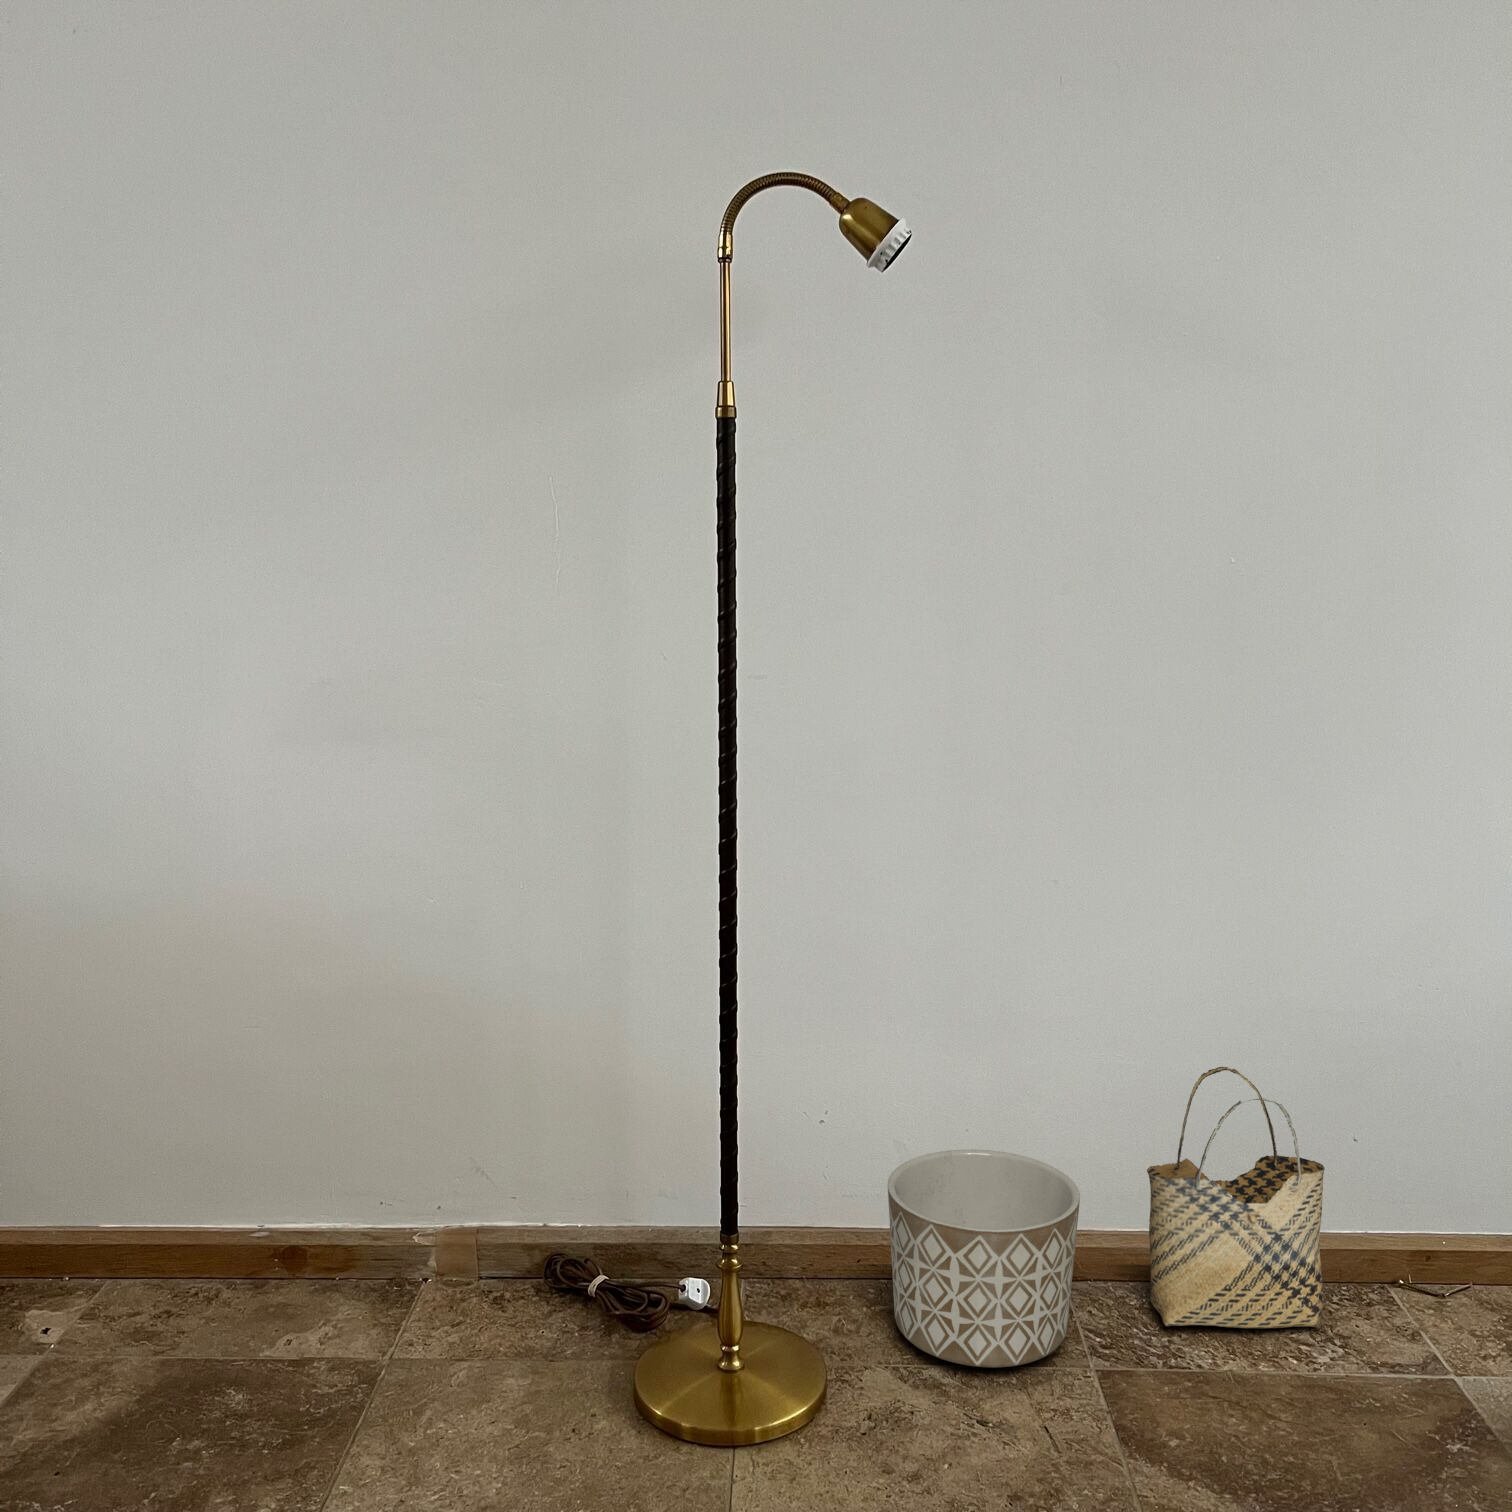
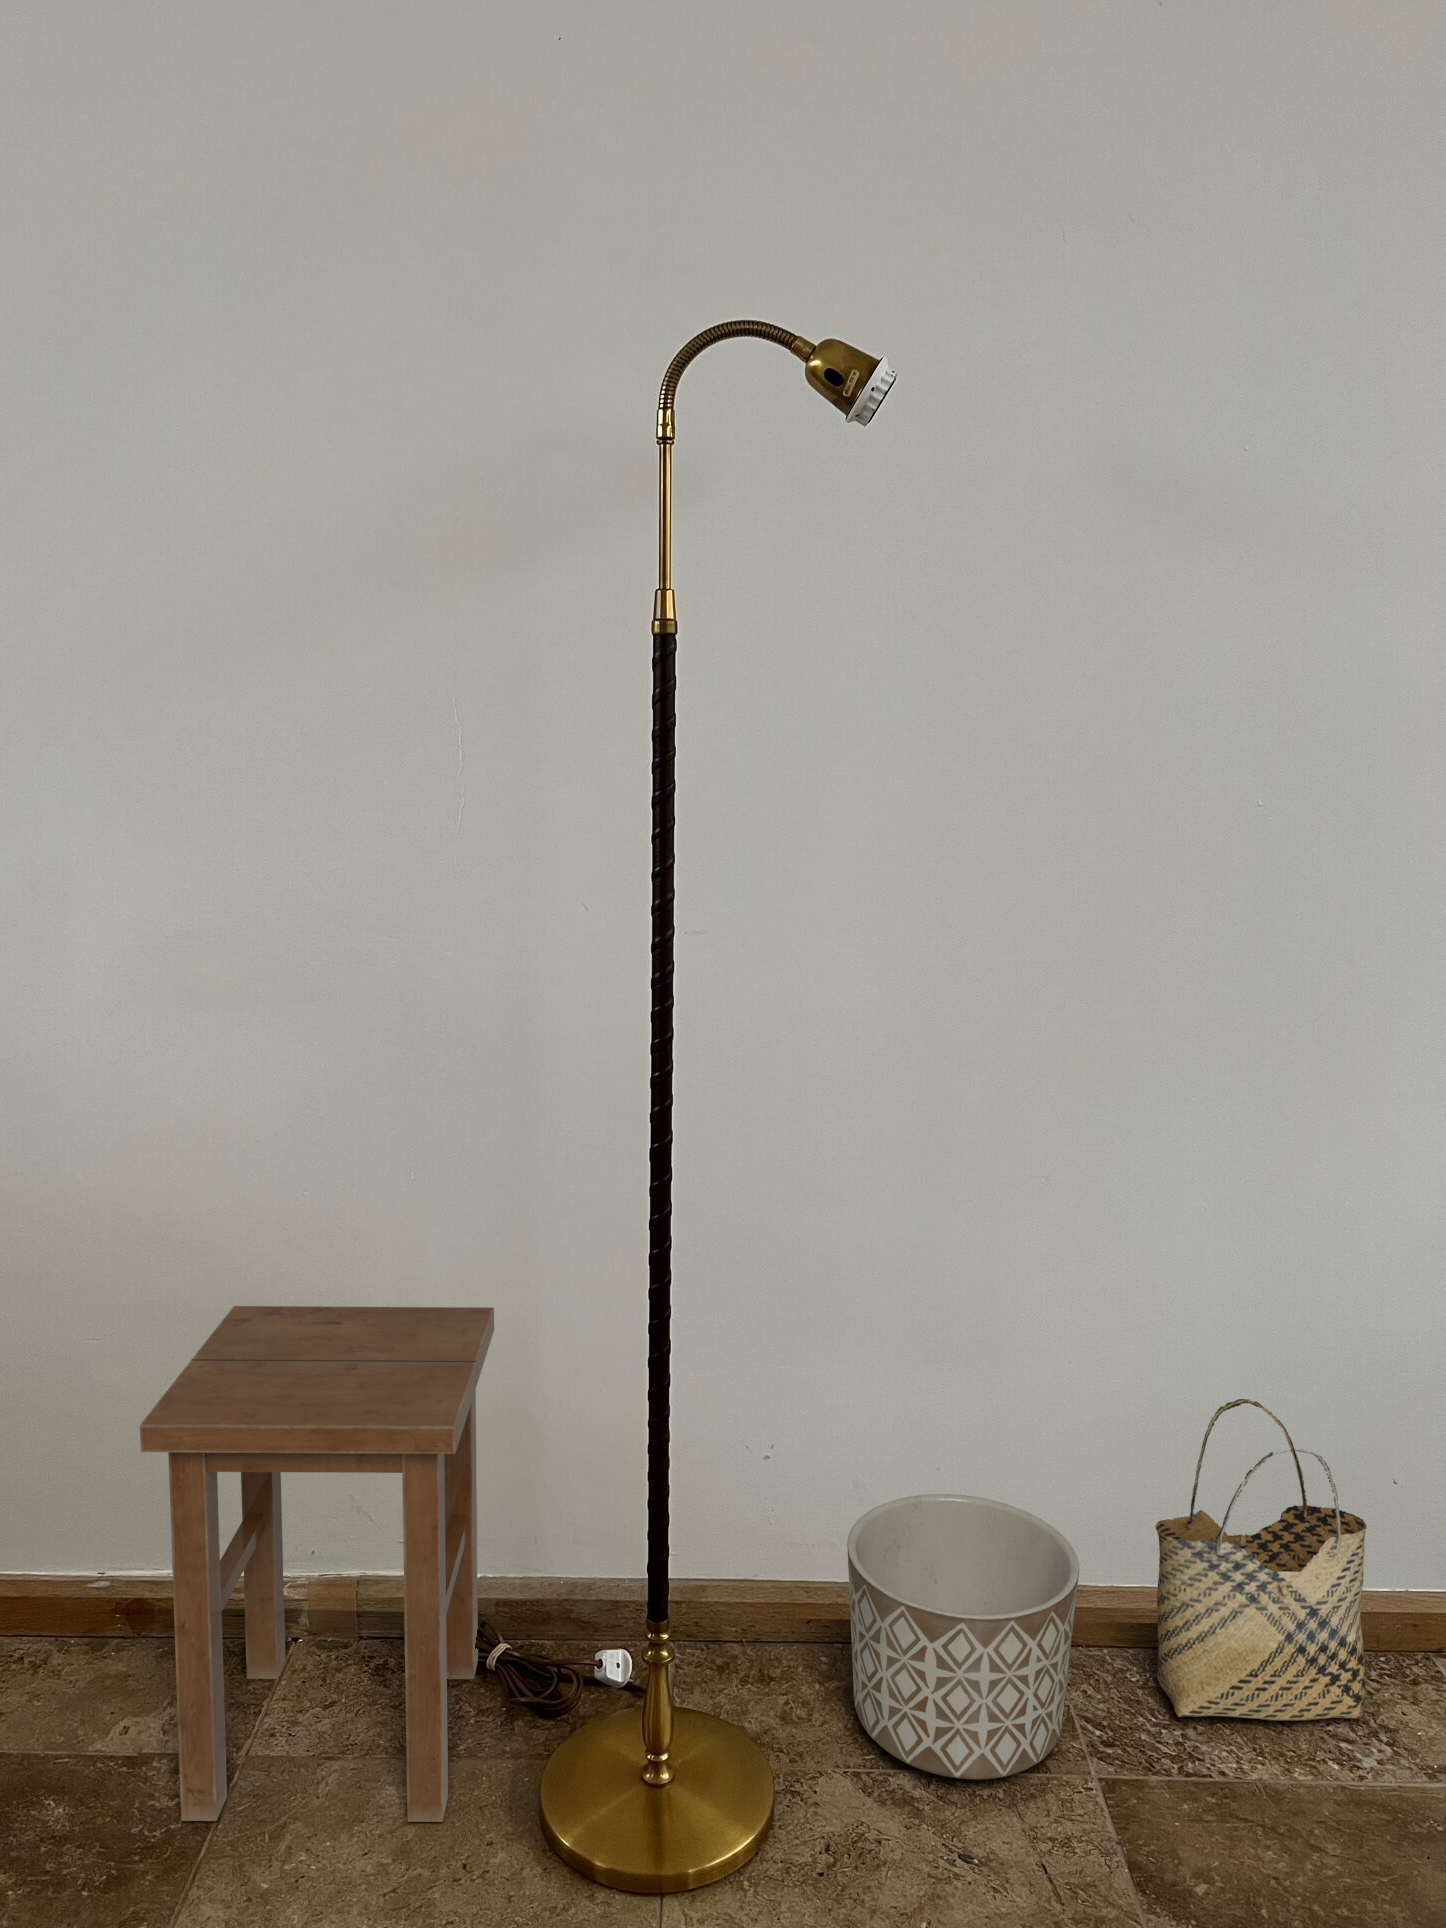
stool: none [305,995,591,1401] -> present [140,1306,494,1822]

